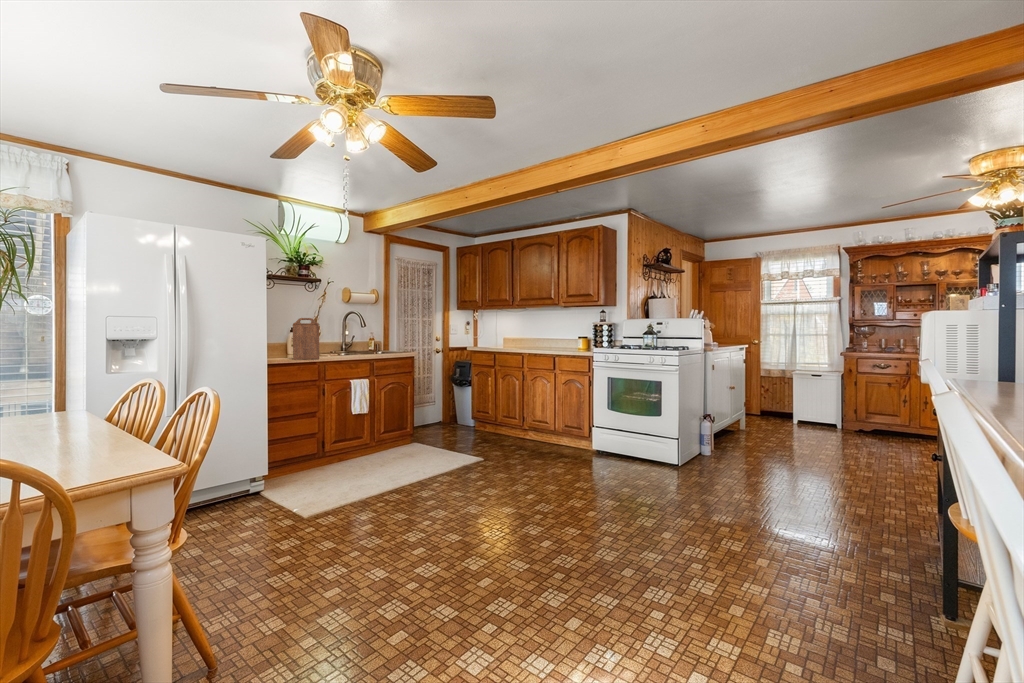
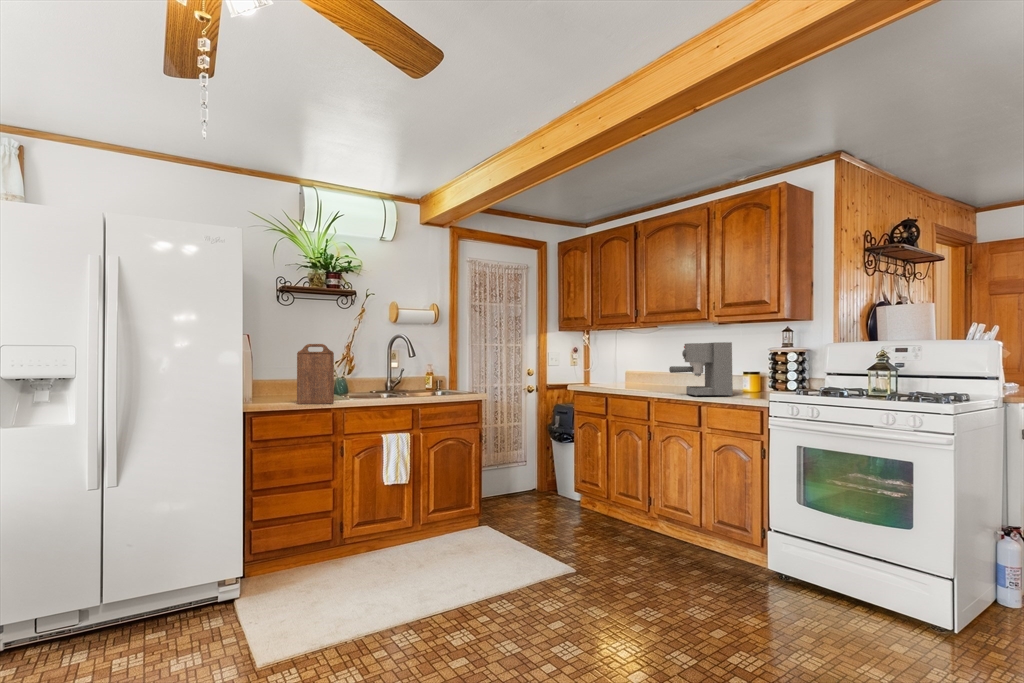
coffee maker: none [536,319,572,352] -> present [669,342,733,396]

